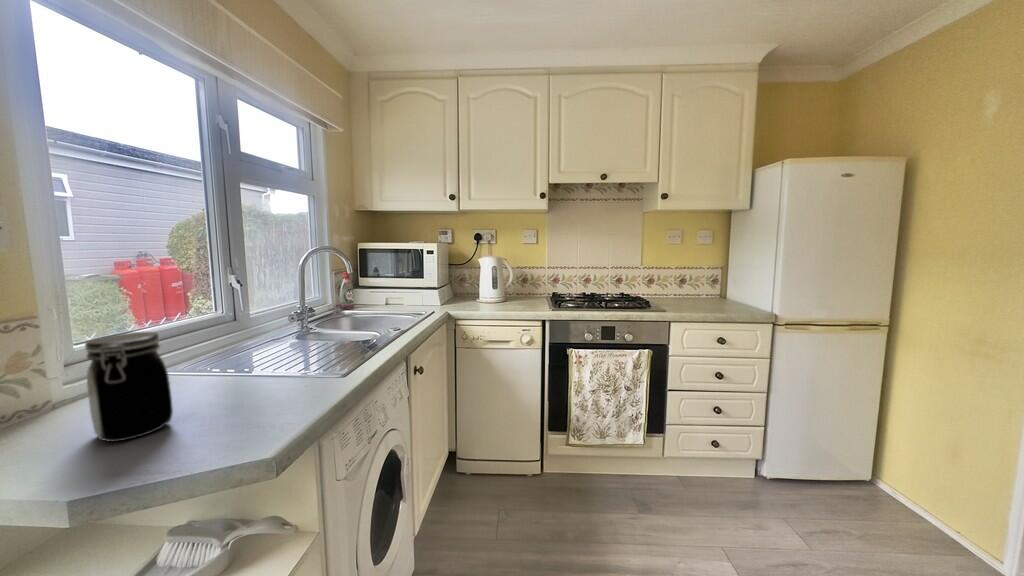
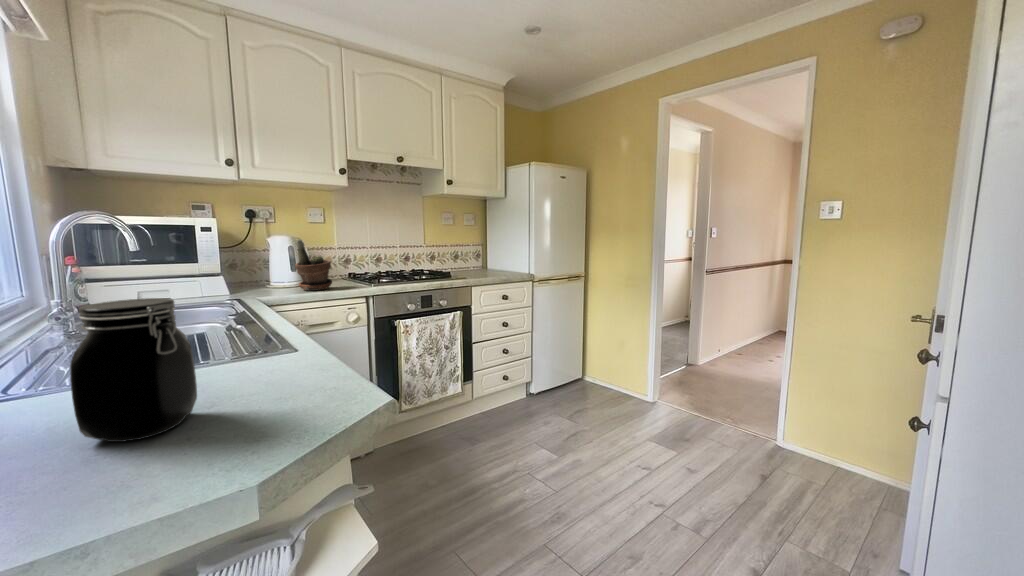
potted plant: none [490,261,520,308] -> present [295,239,332,291]

